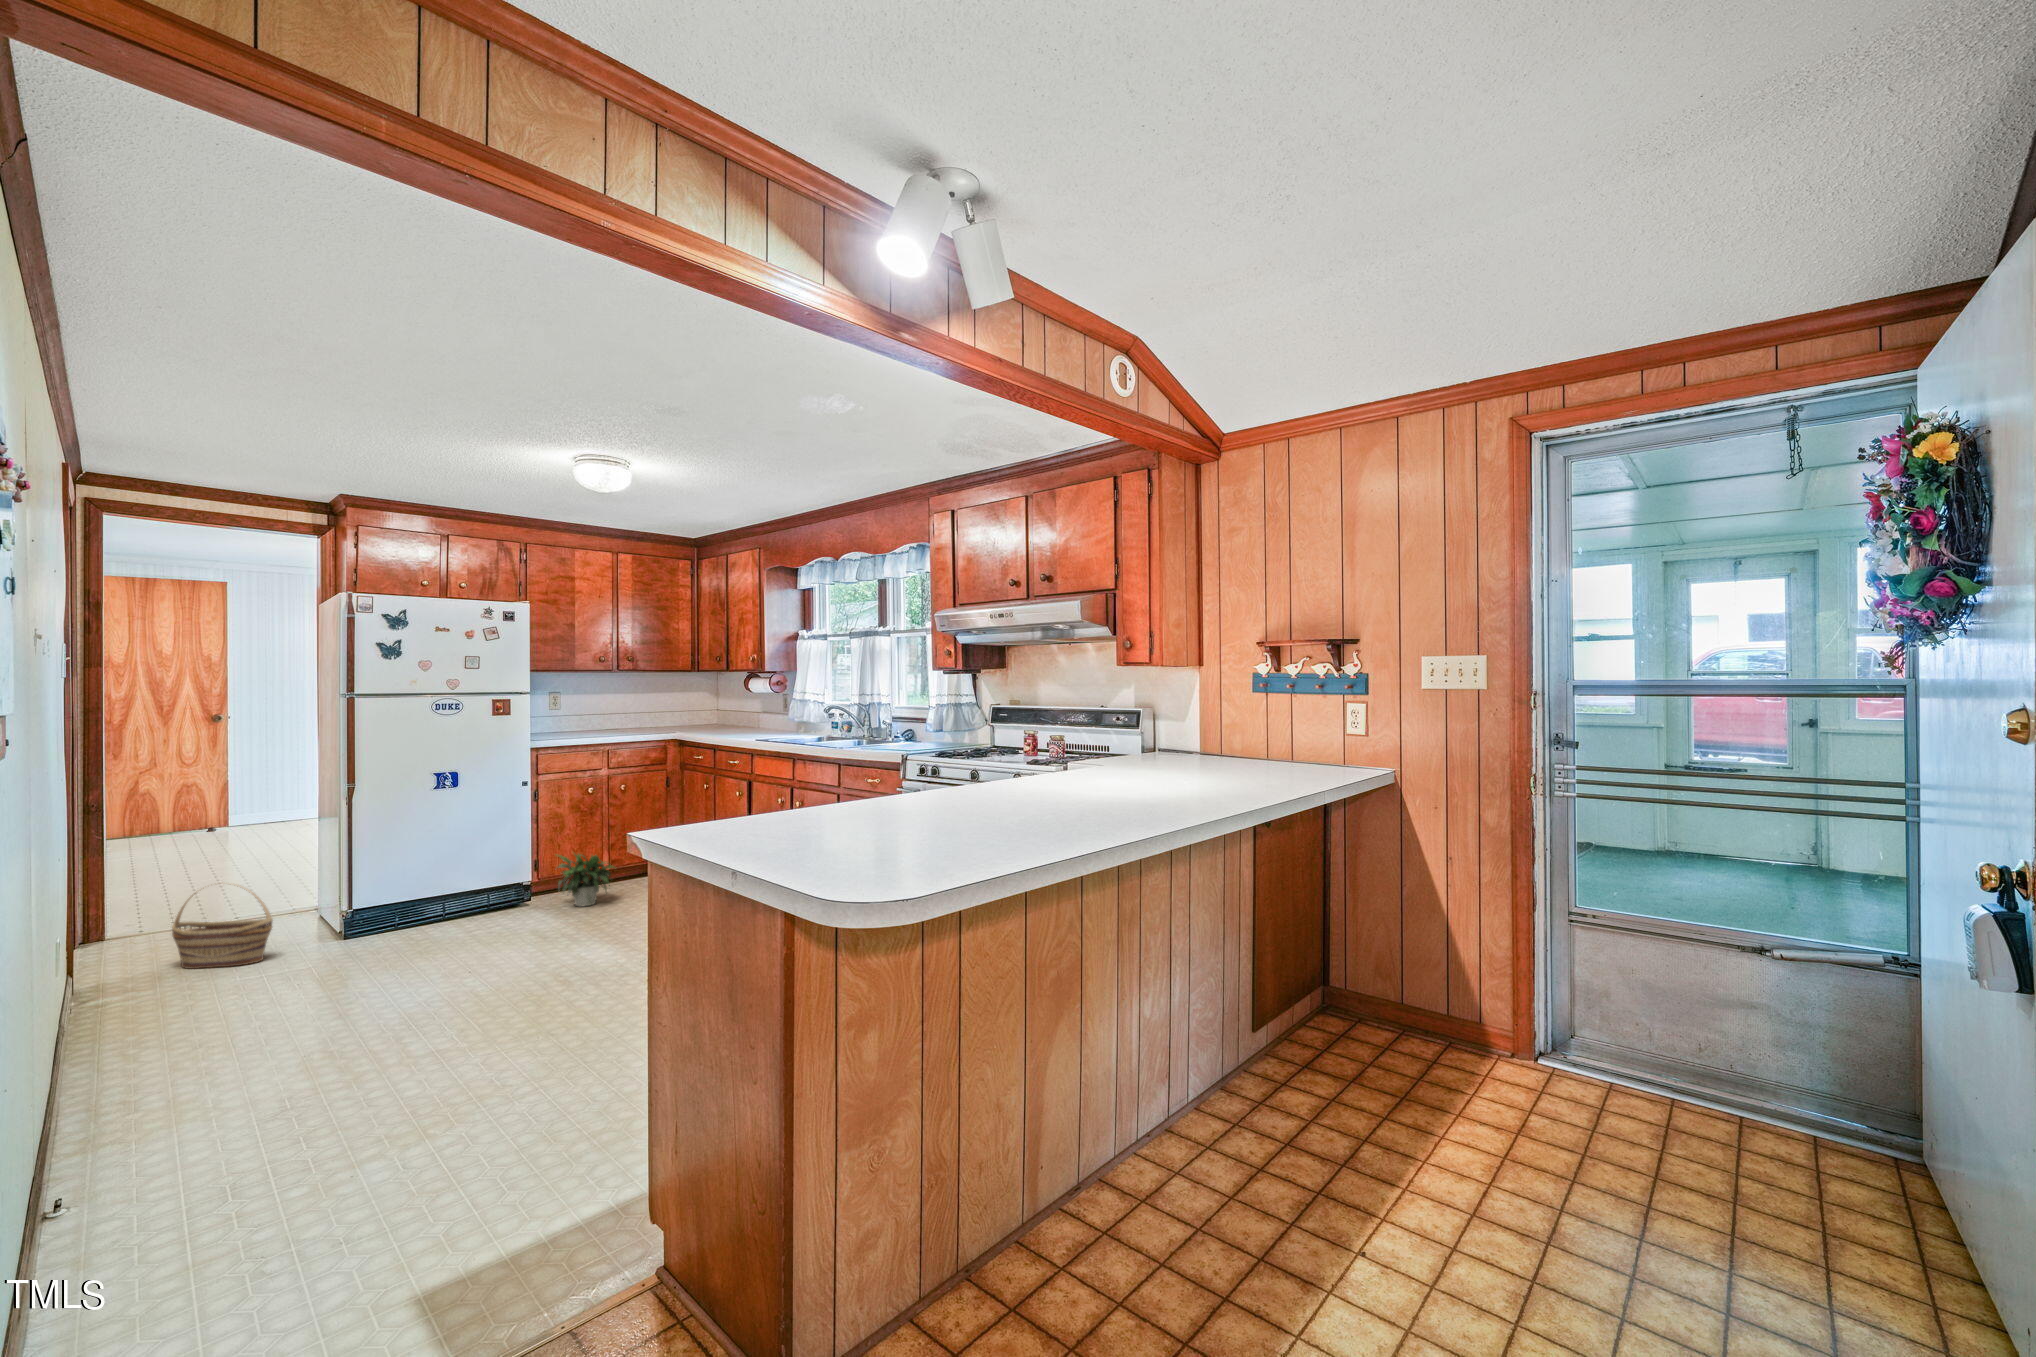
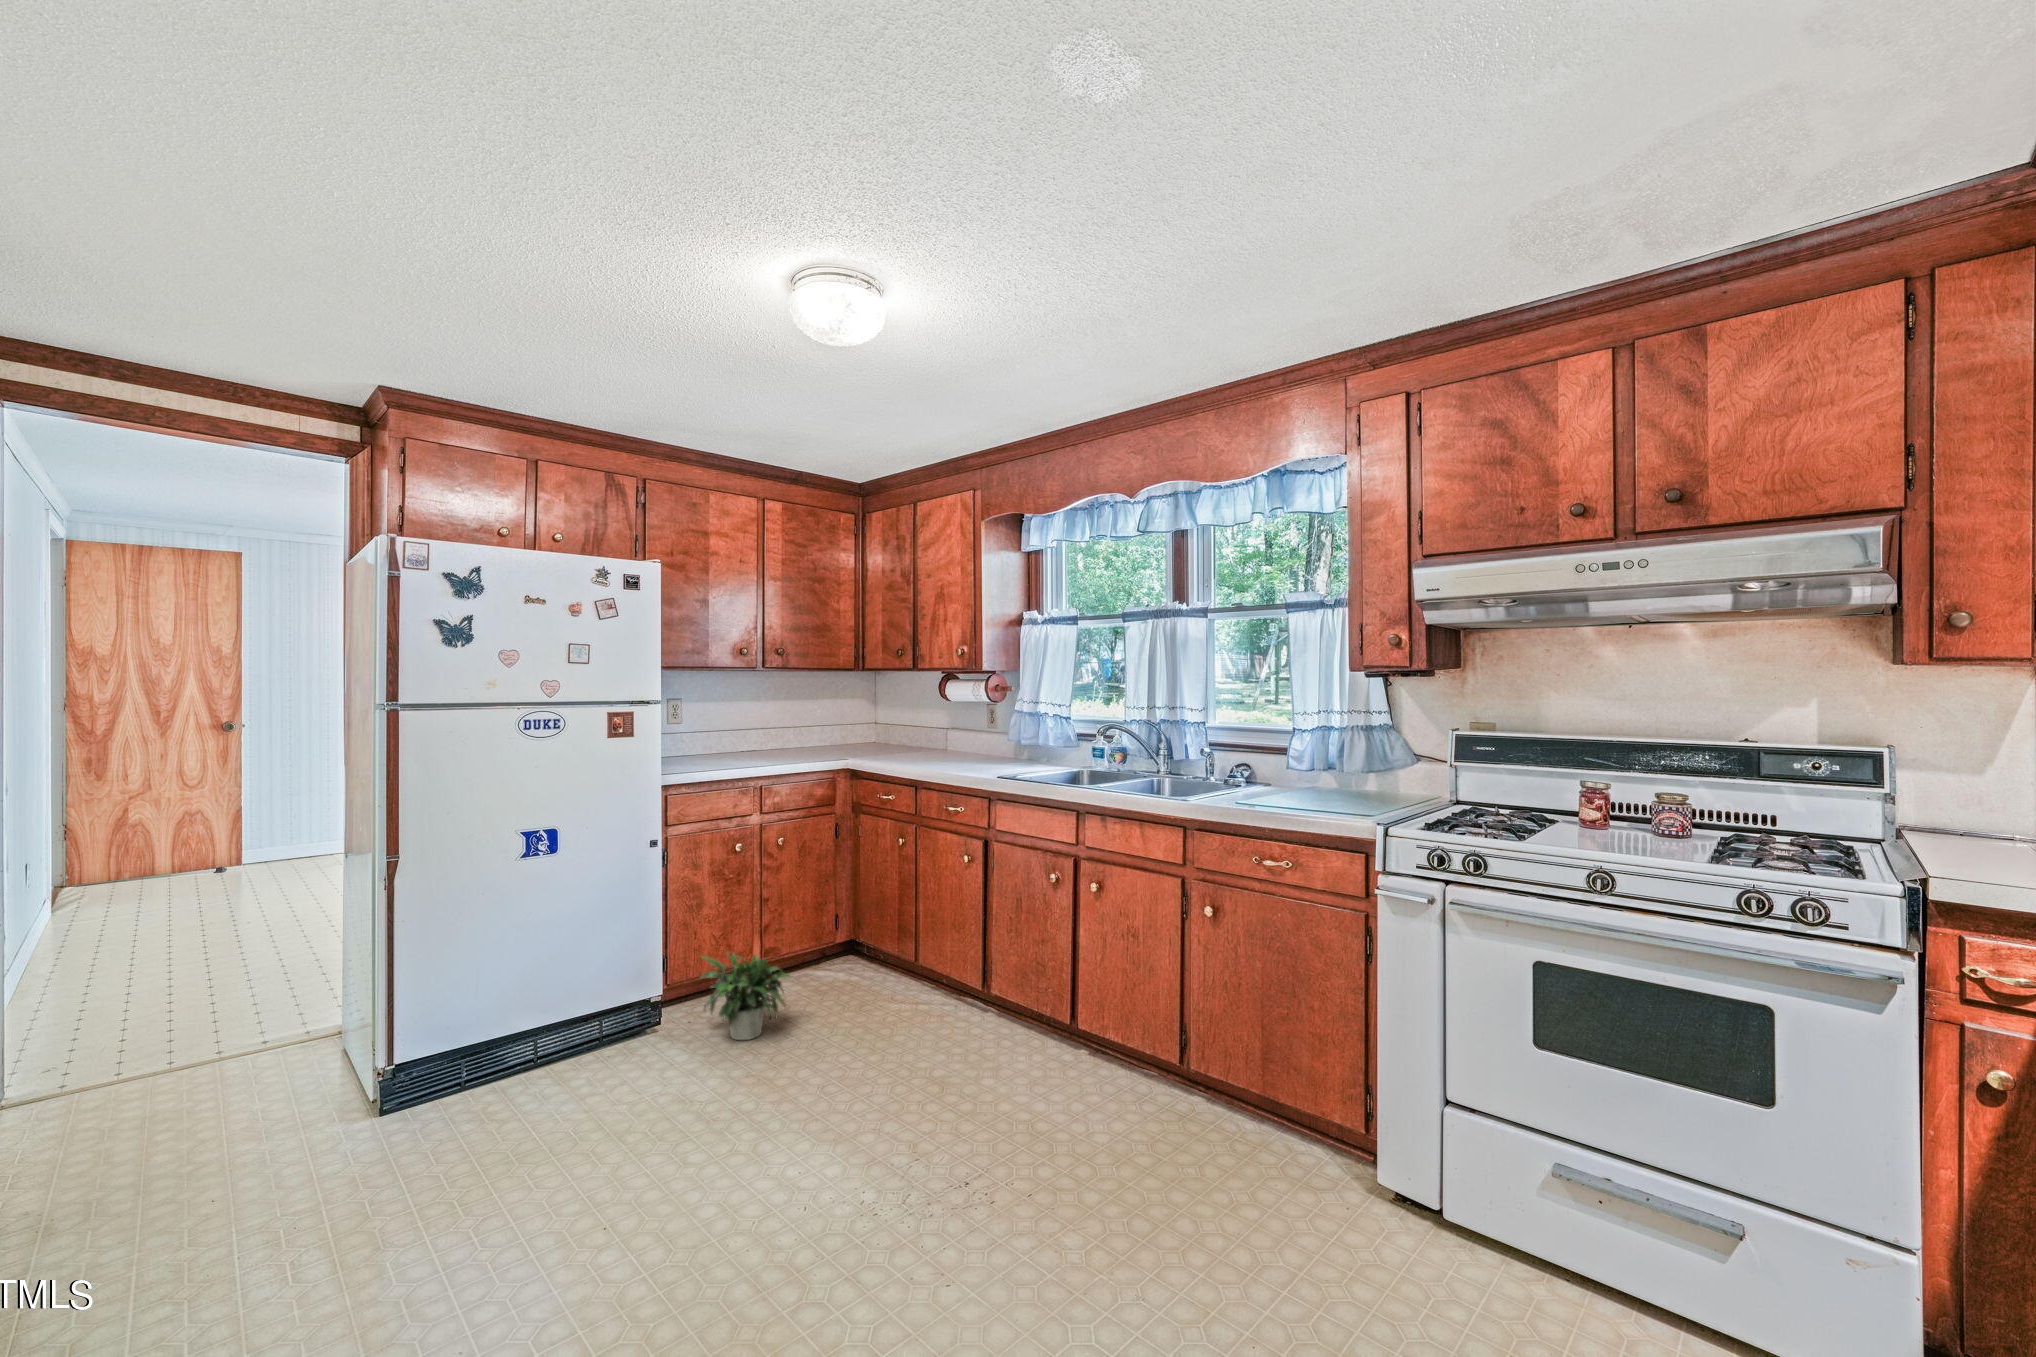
basket: present [172,887,273,969] -> none [78,1042,255,1203]

